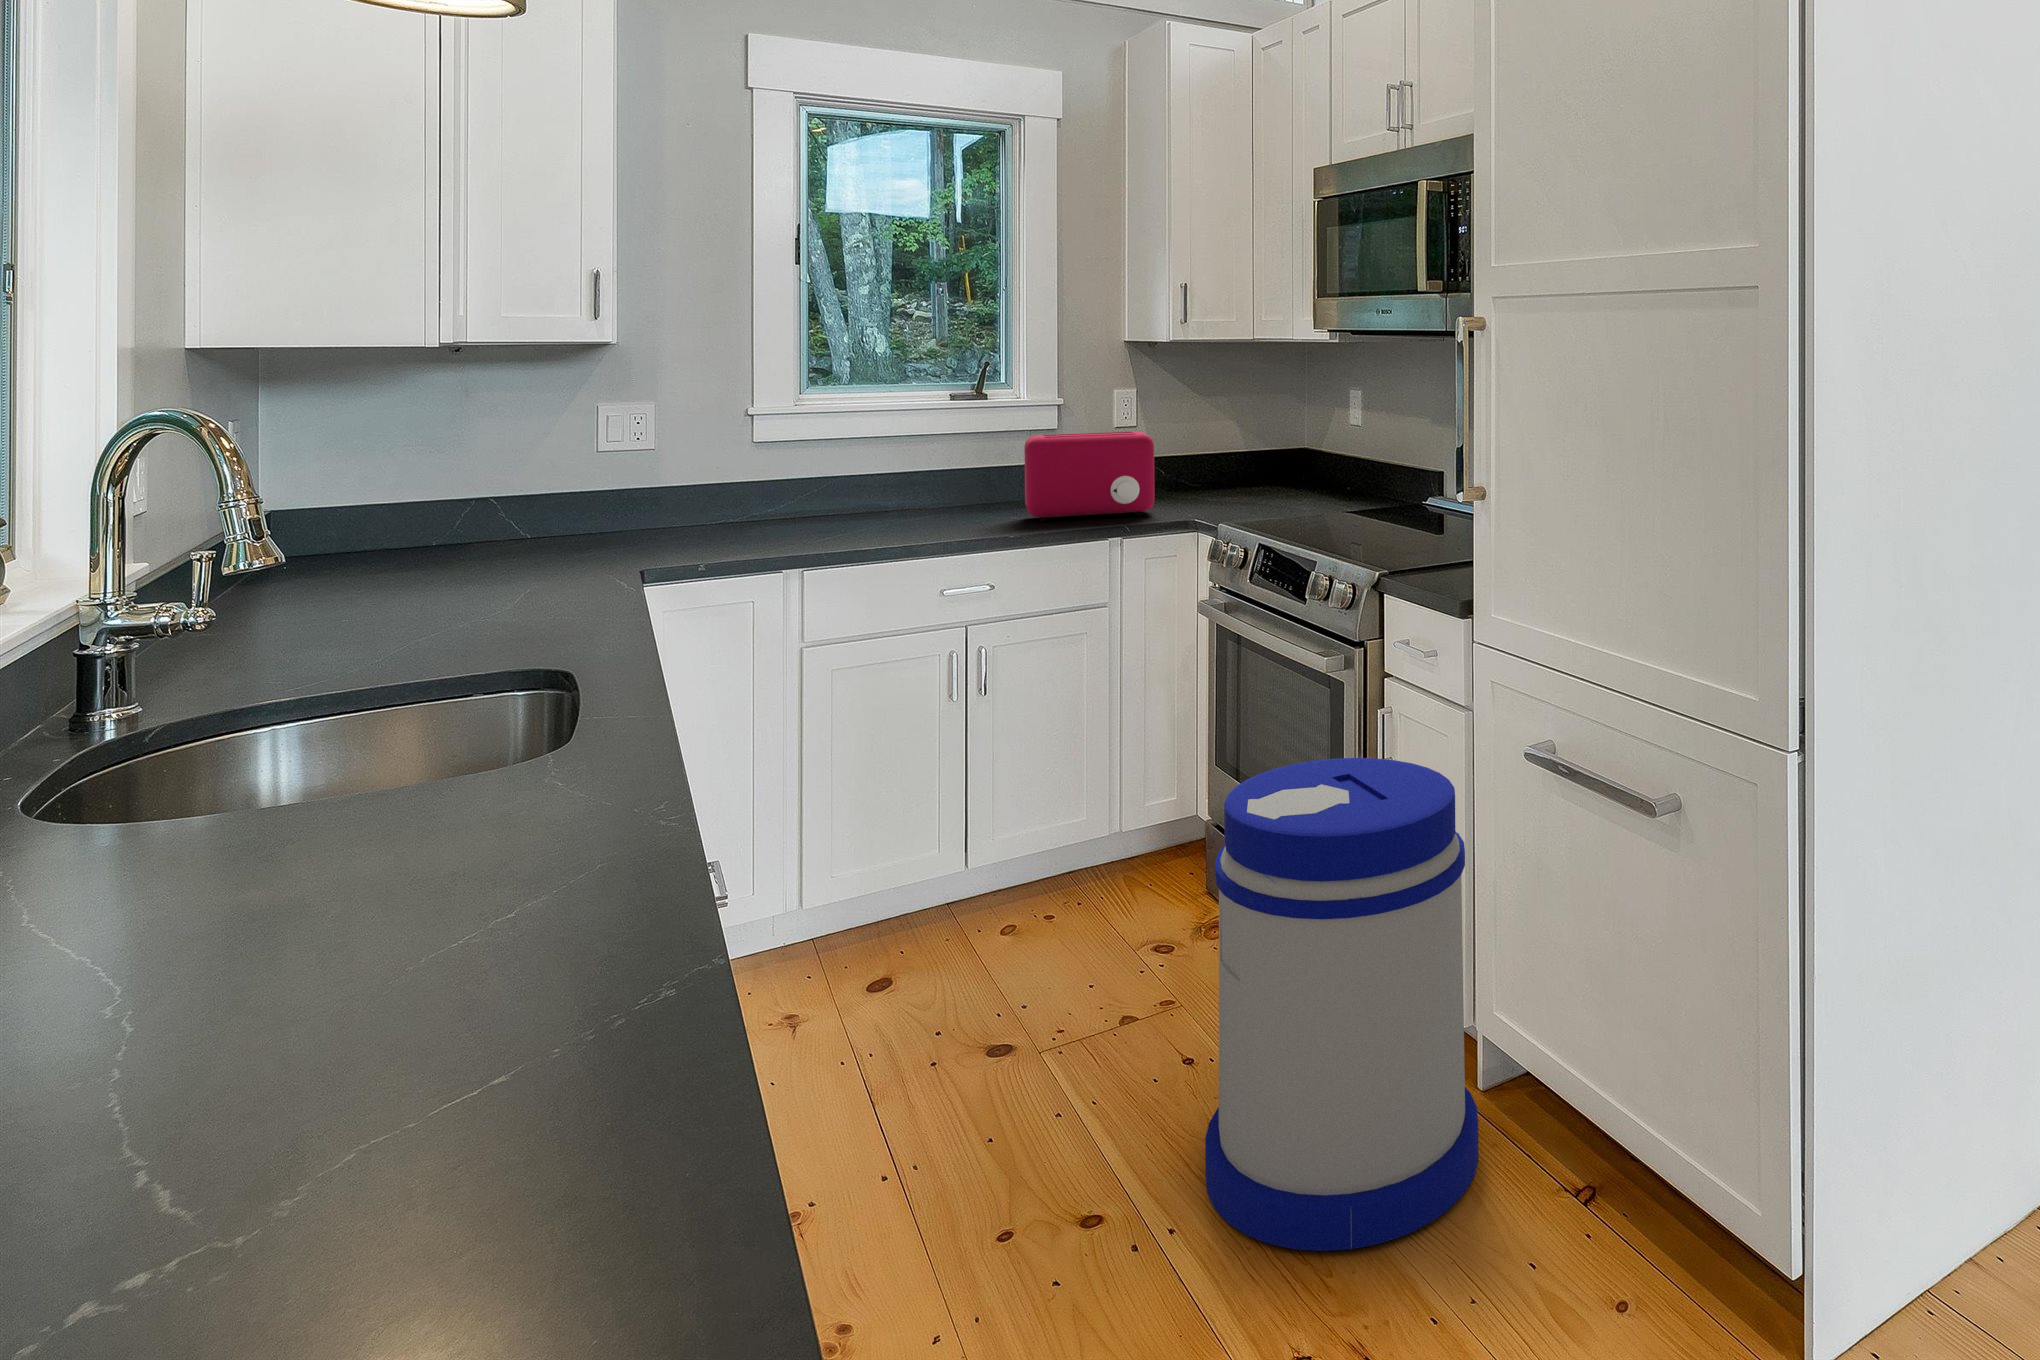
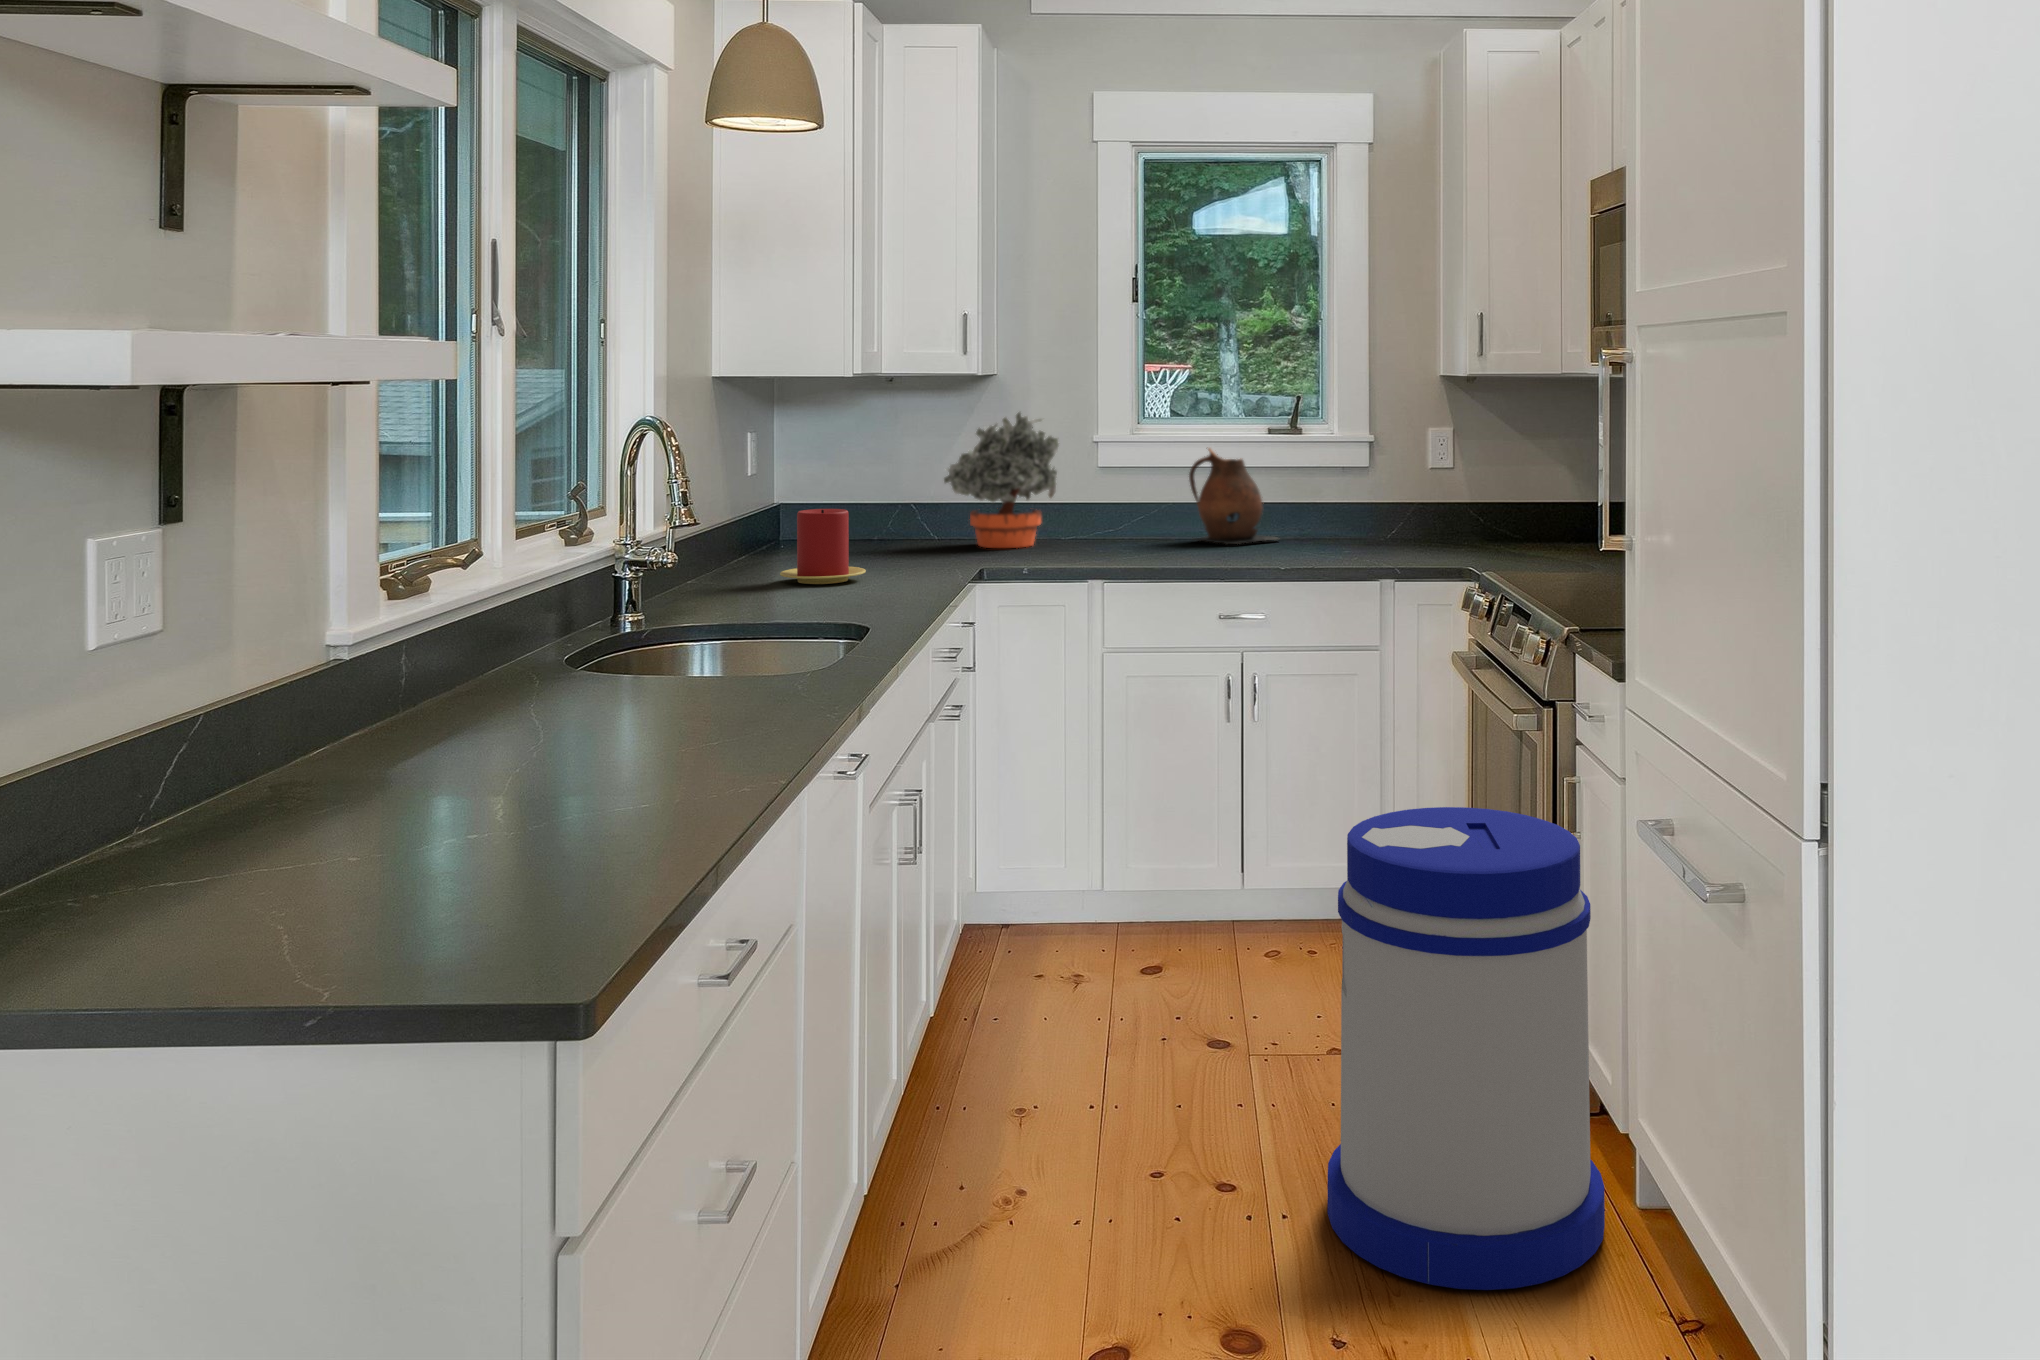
potted plant: none [553,383,707,543] -> present [944,412,1059,548]
ceramic pitcher: none [863,416,967,519] -> present [1189,448,1277,544]
toaster: present [1024,431,1155,521] -> none [1313,471,1438,558]
candle: none [358,513,494,613] -> present [780,509,866,584]

